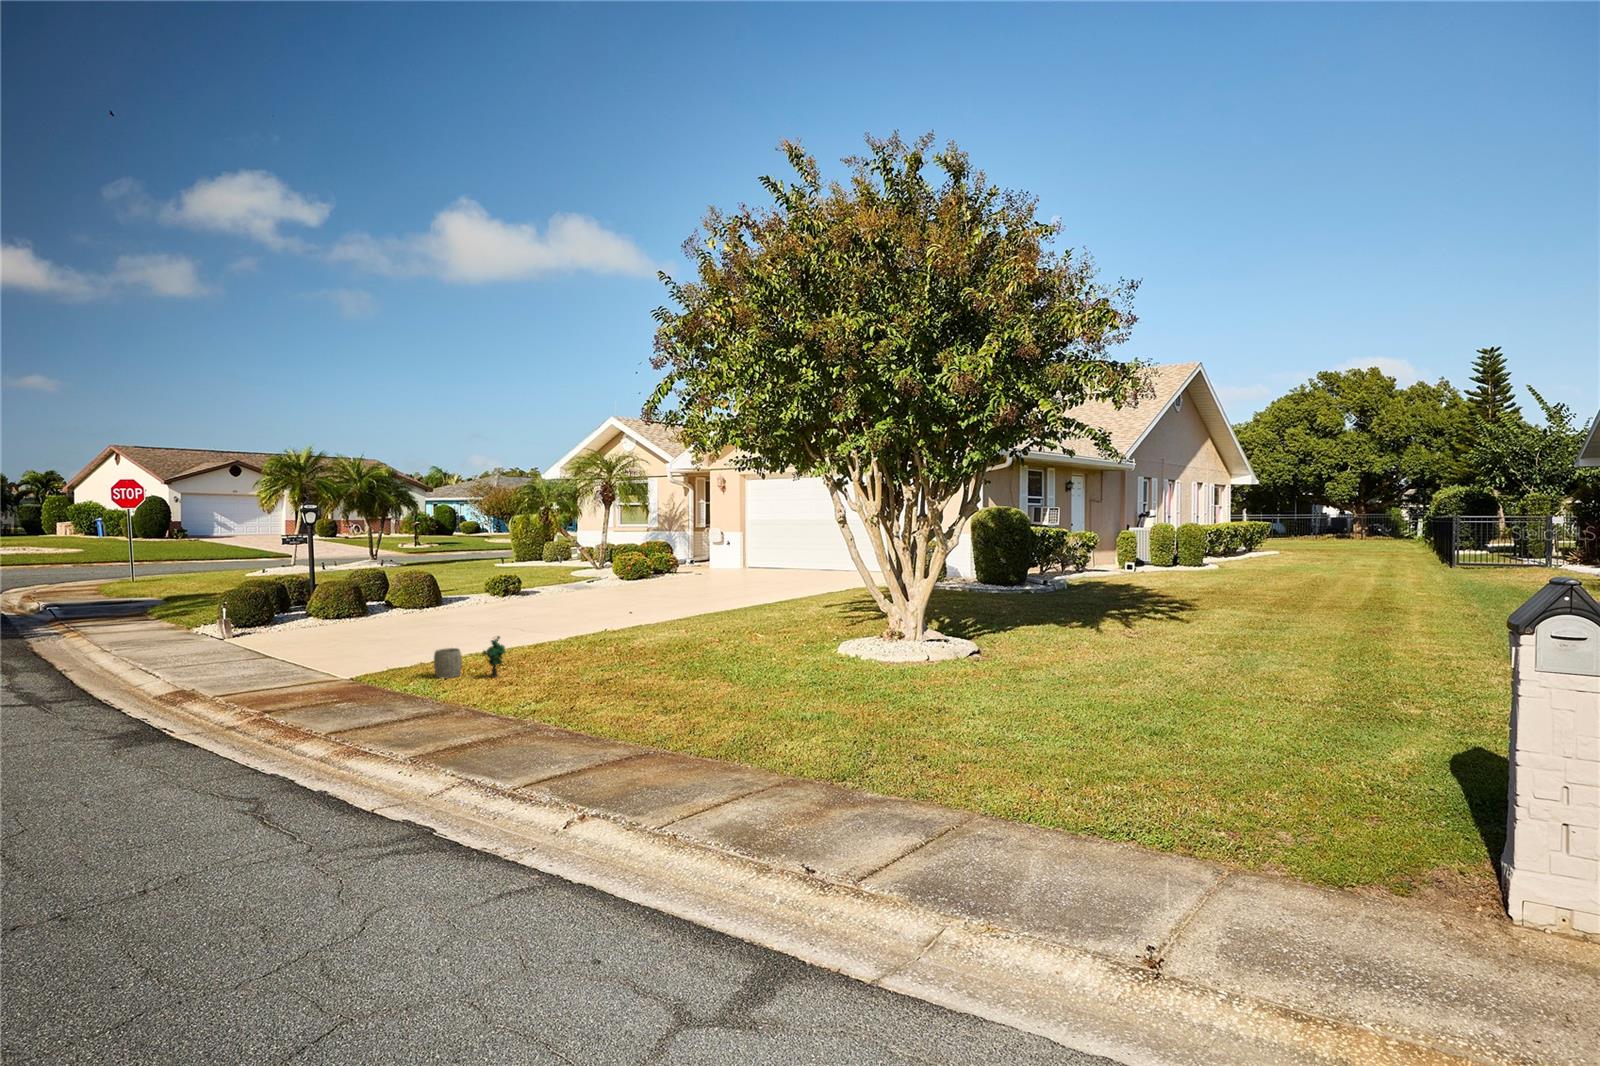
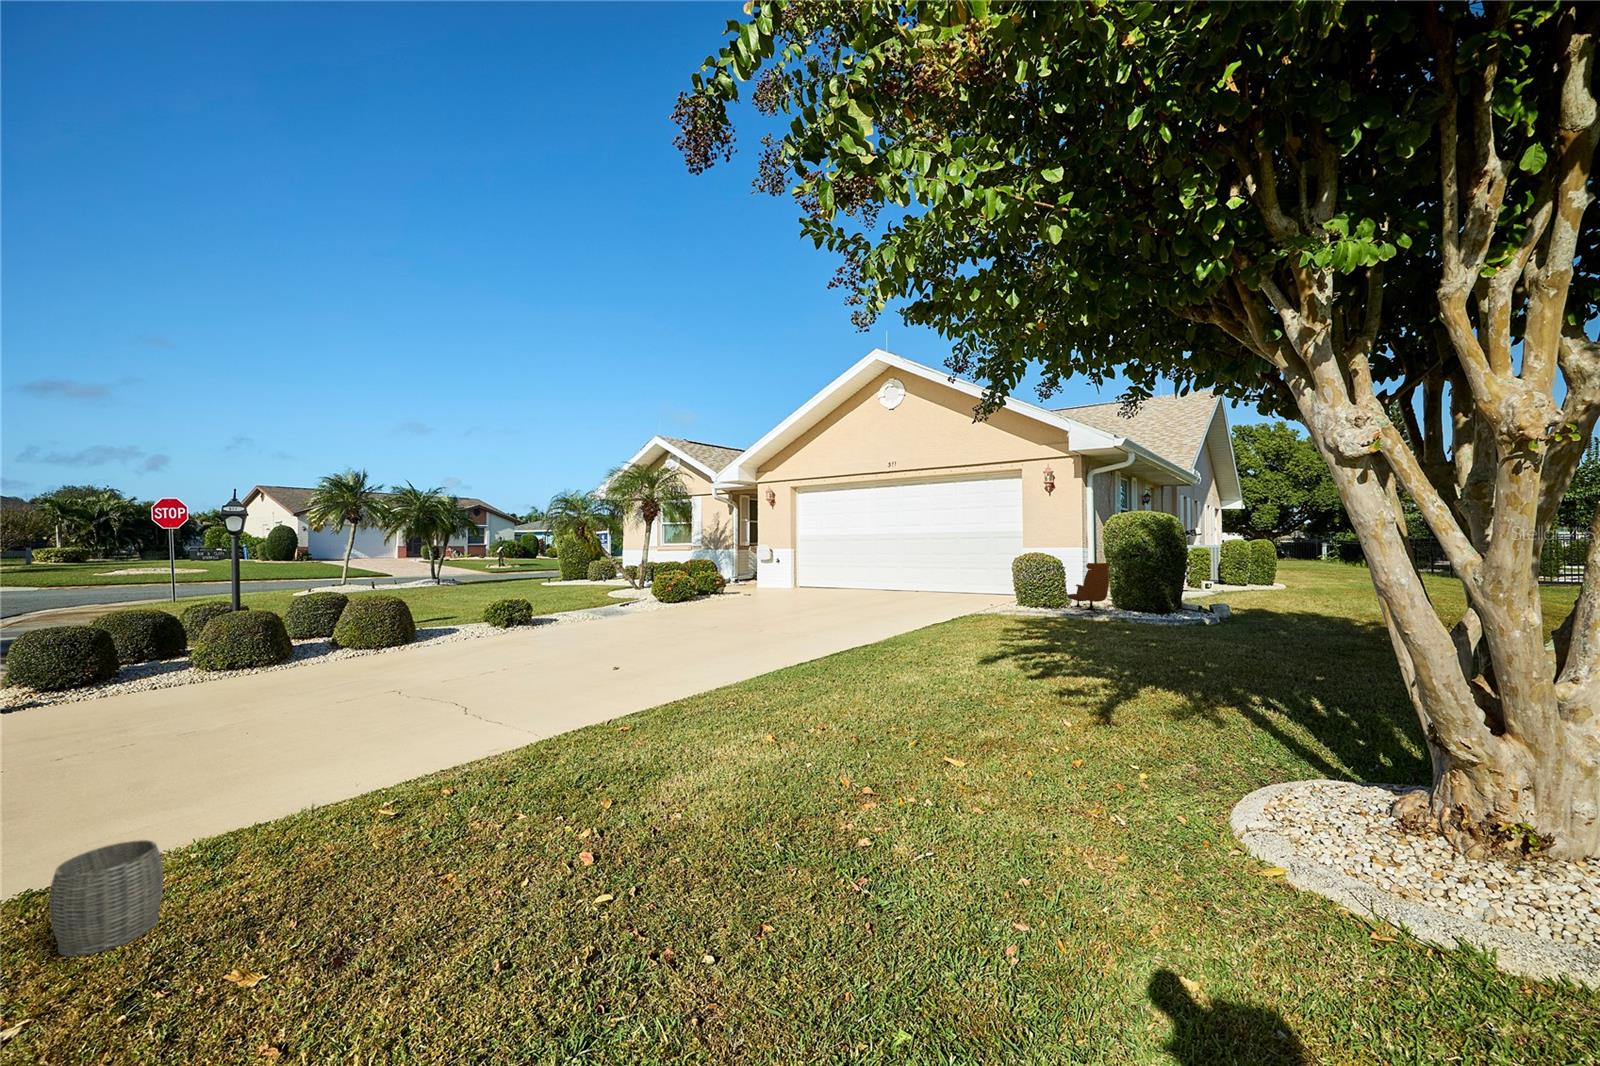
lounge chair: none [952,546,978,587] -> present [1067,563,1110,614]
decorative plant: present [482,636,506,678] -> none [182,817,283,956]

